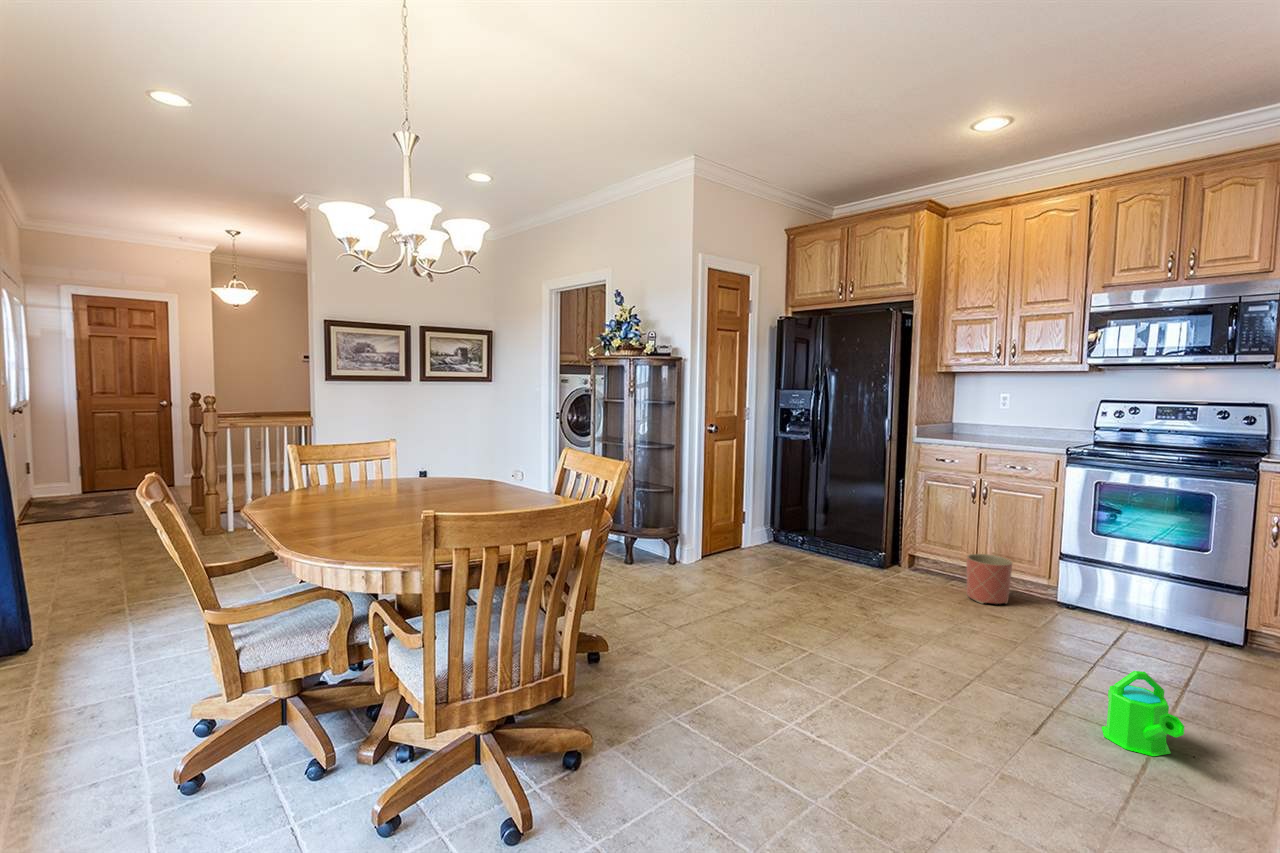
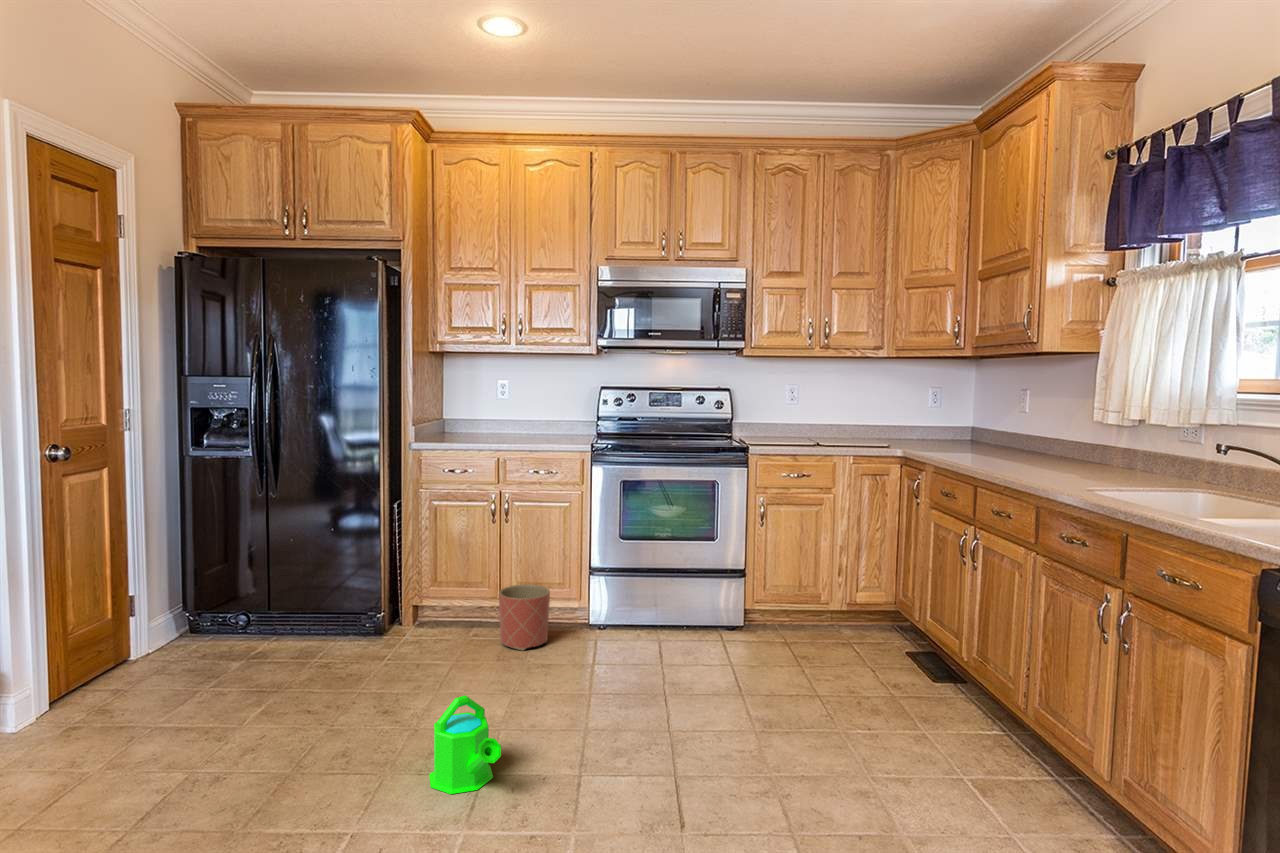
watering can: present [1102,671,1184,756] -> present [429,695,501,794]

